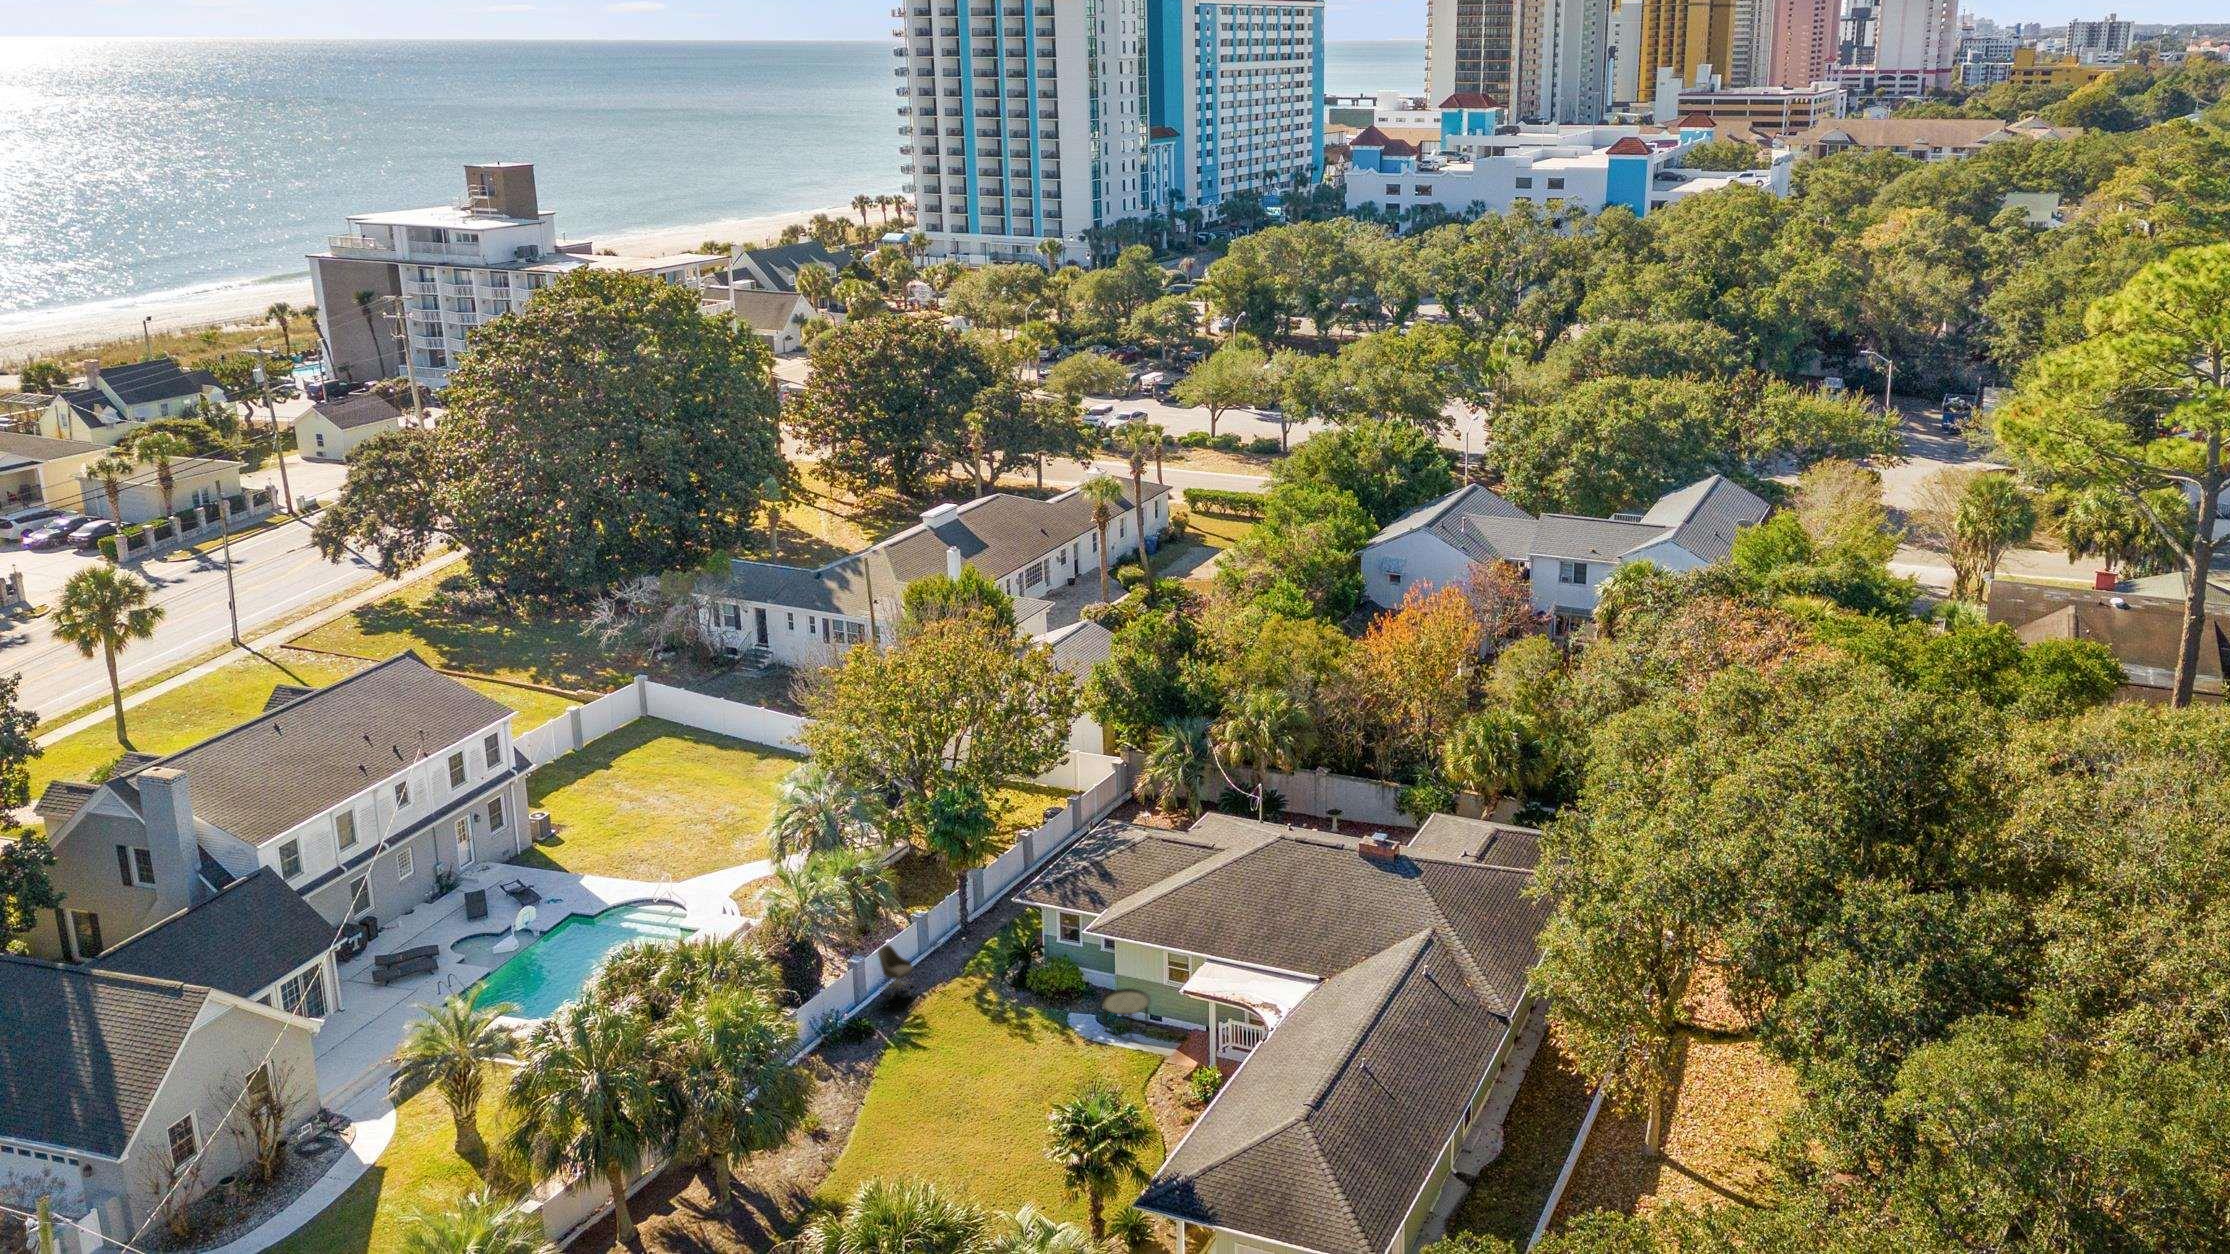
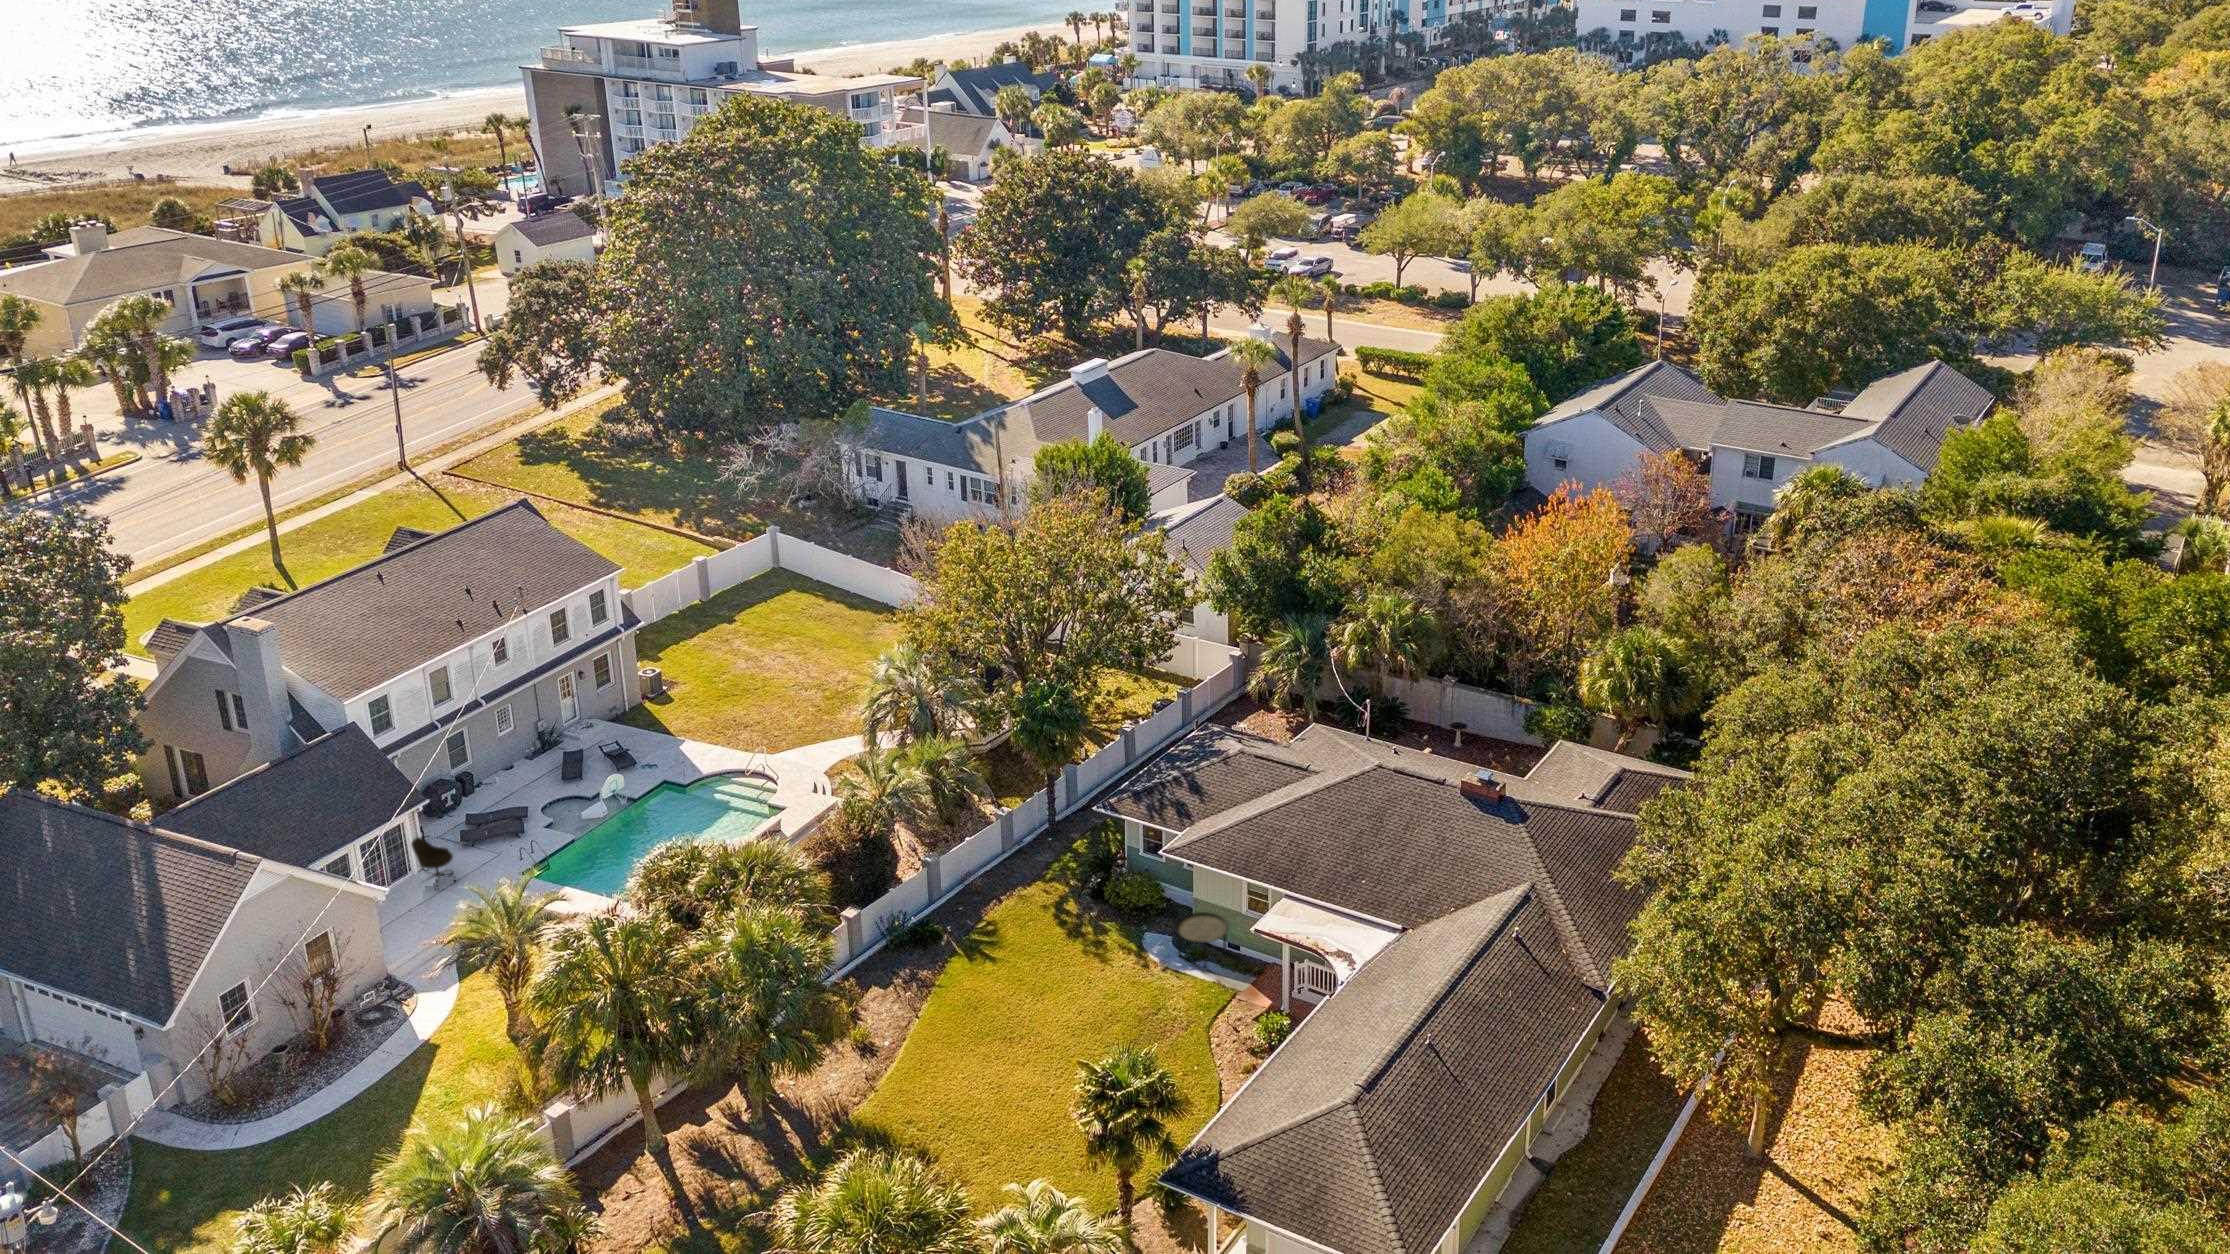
chair: present [878,945,913,999] -> present [411,837,456,889]

